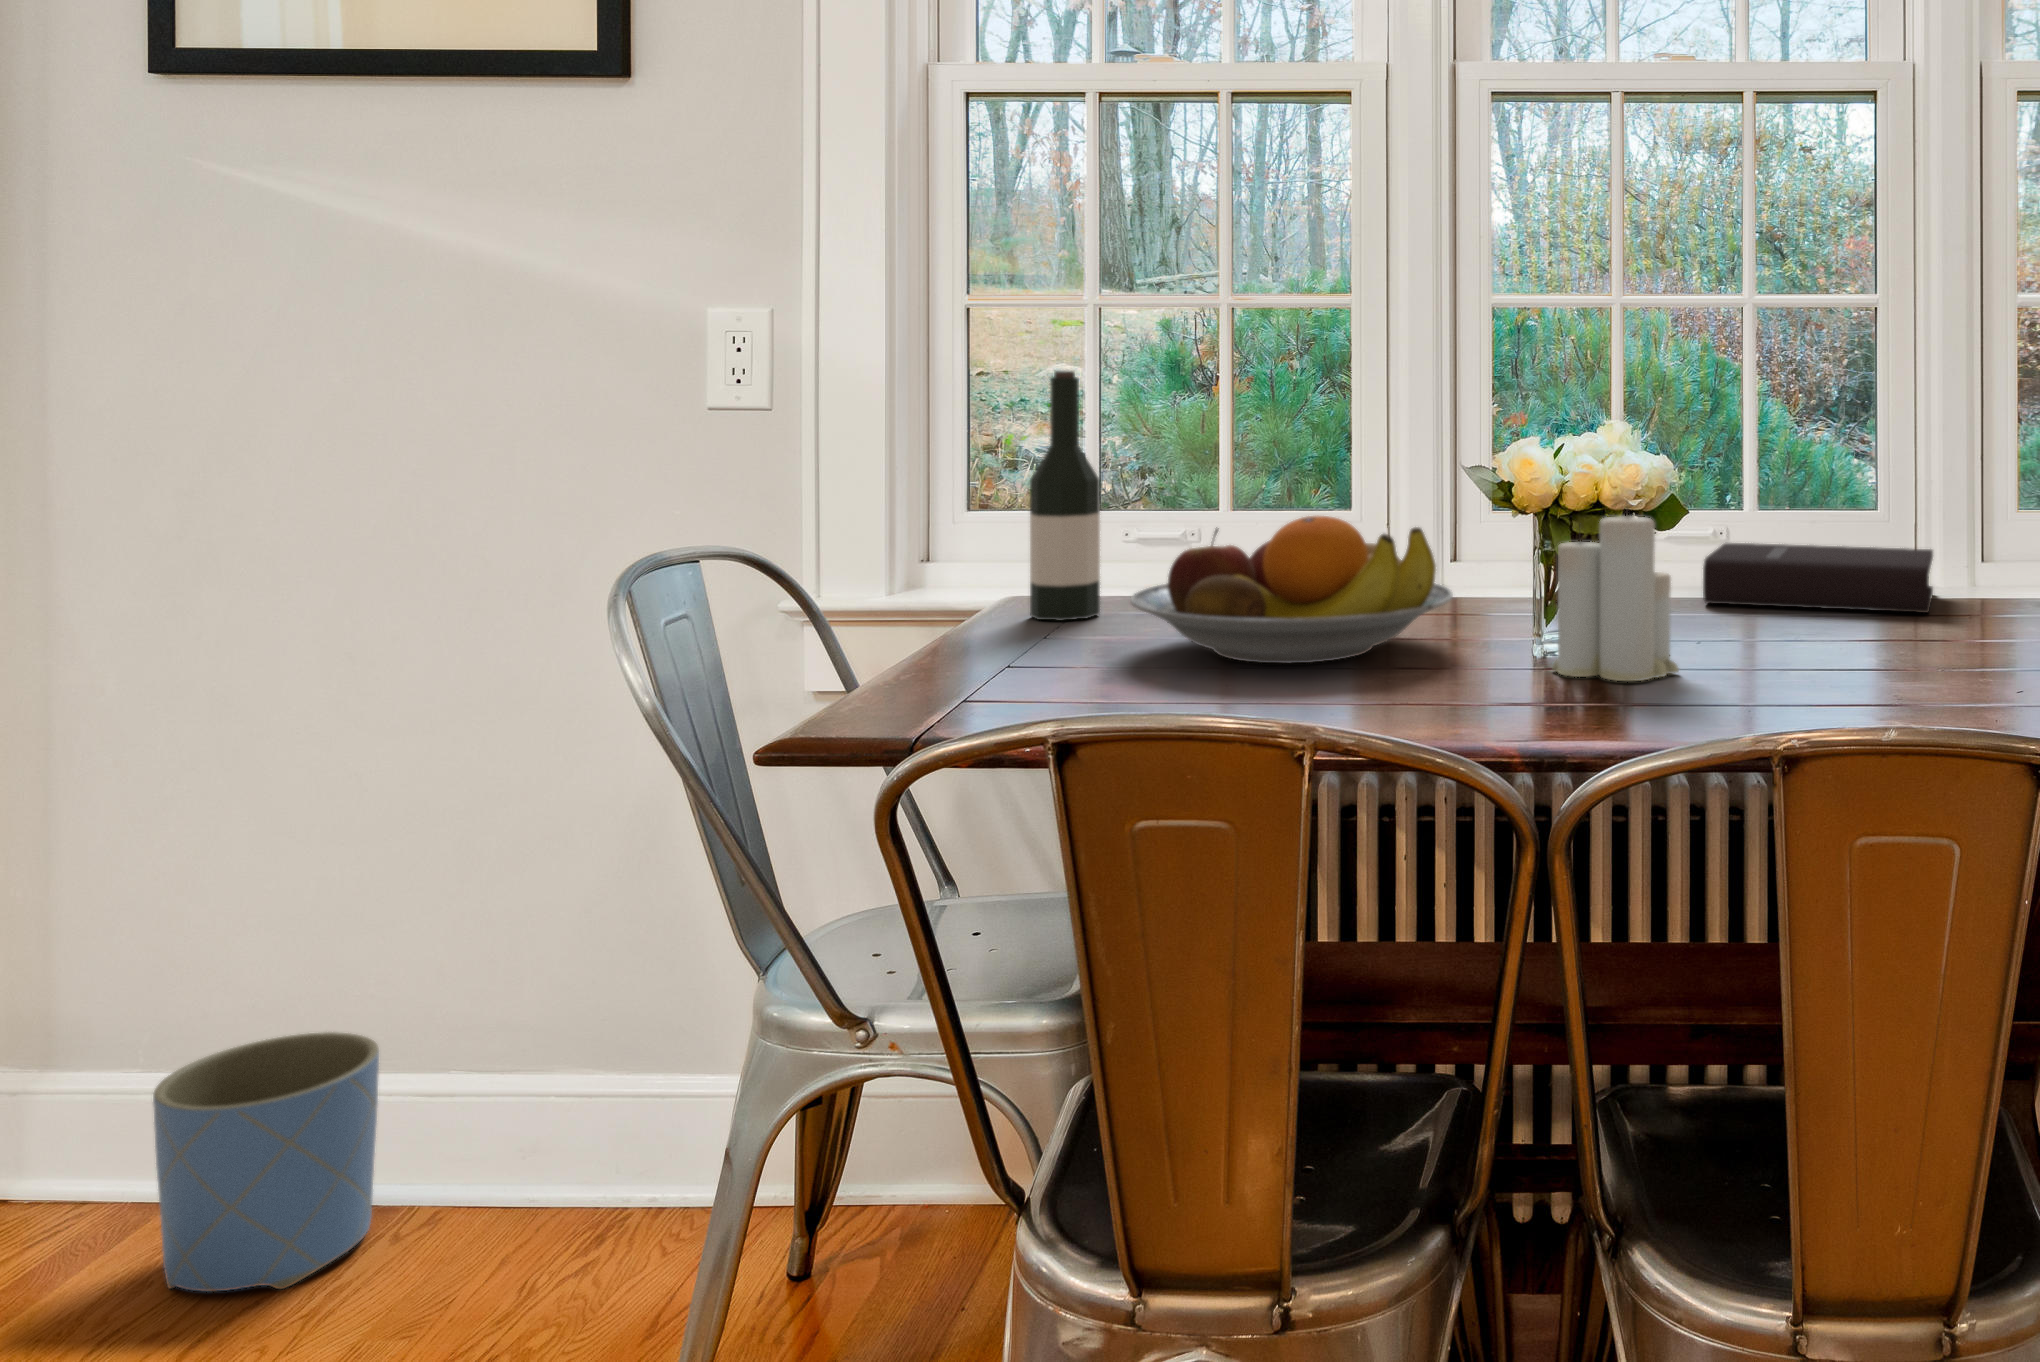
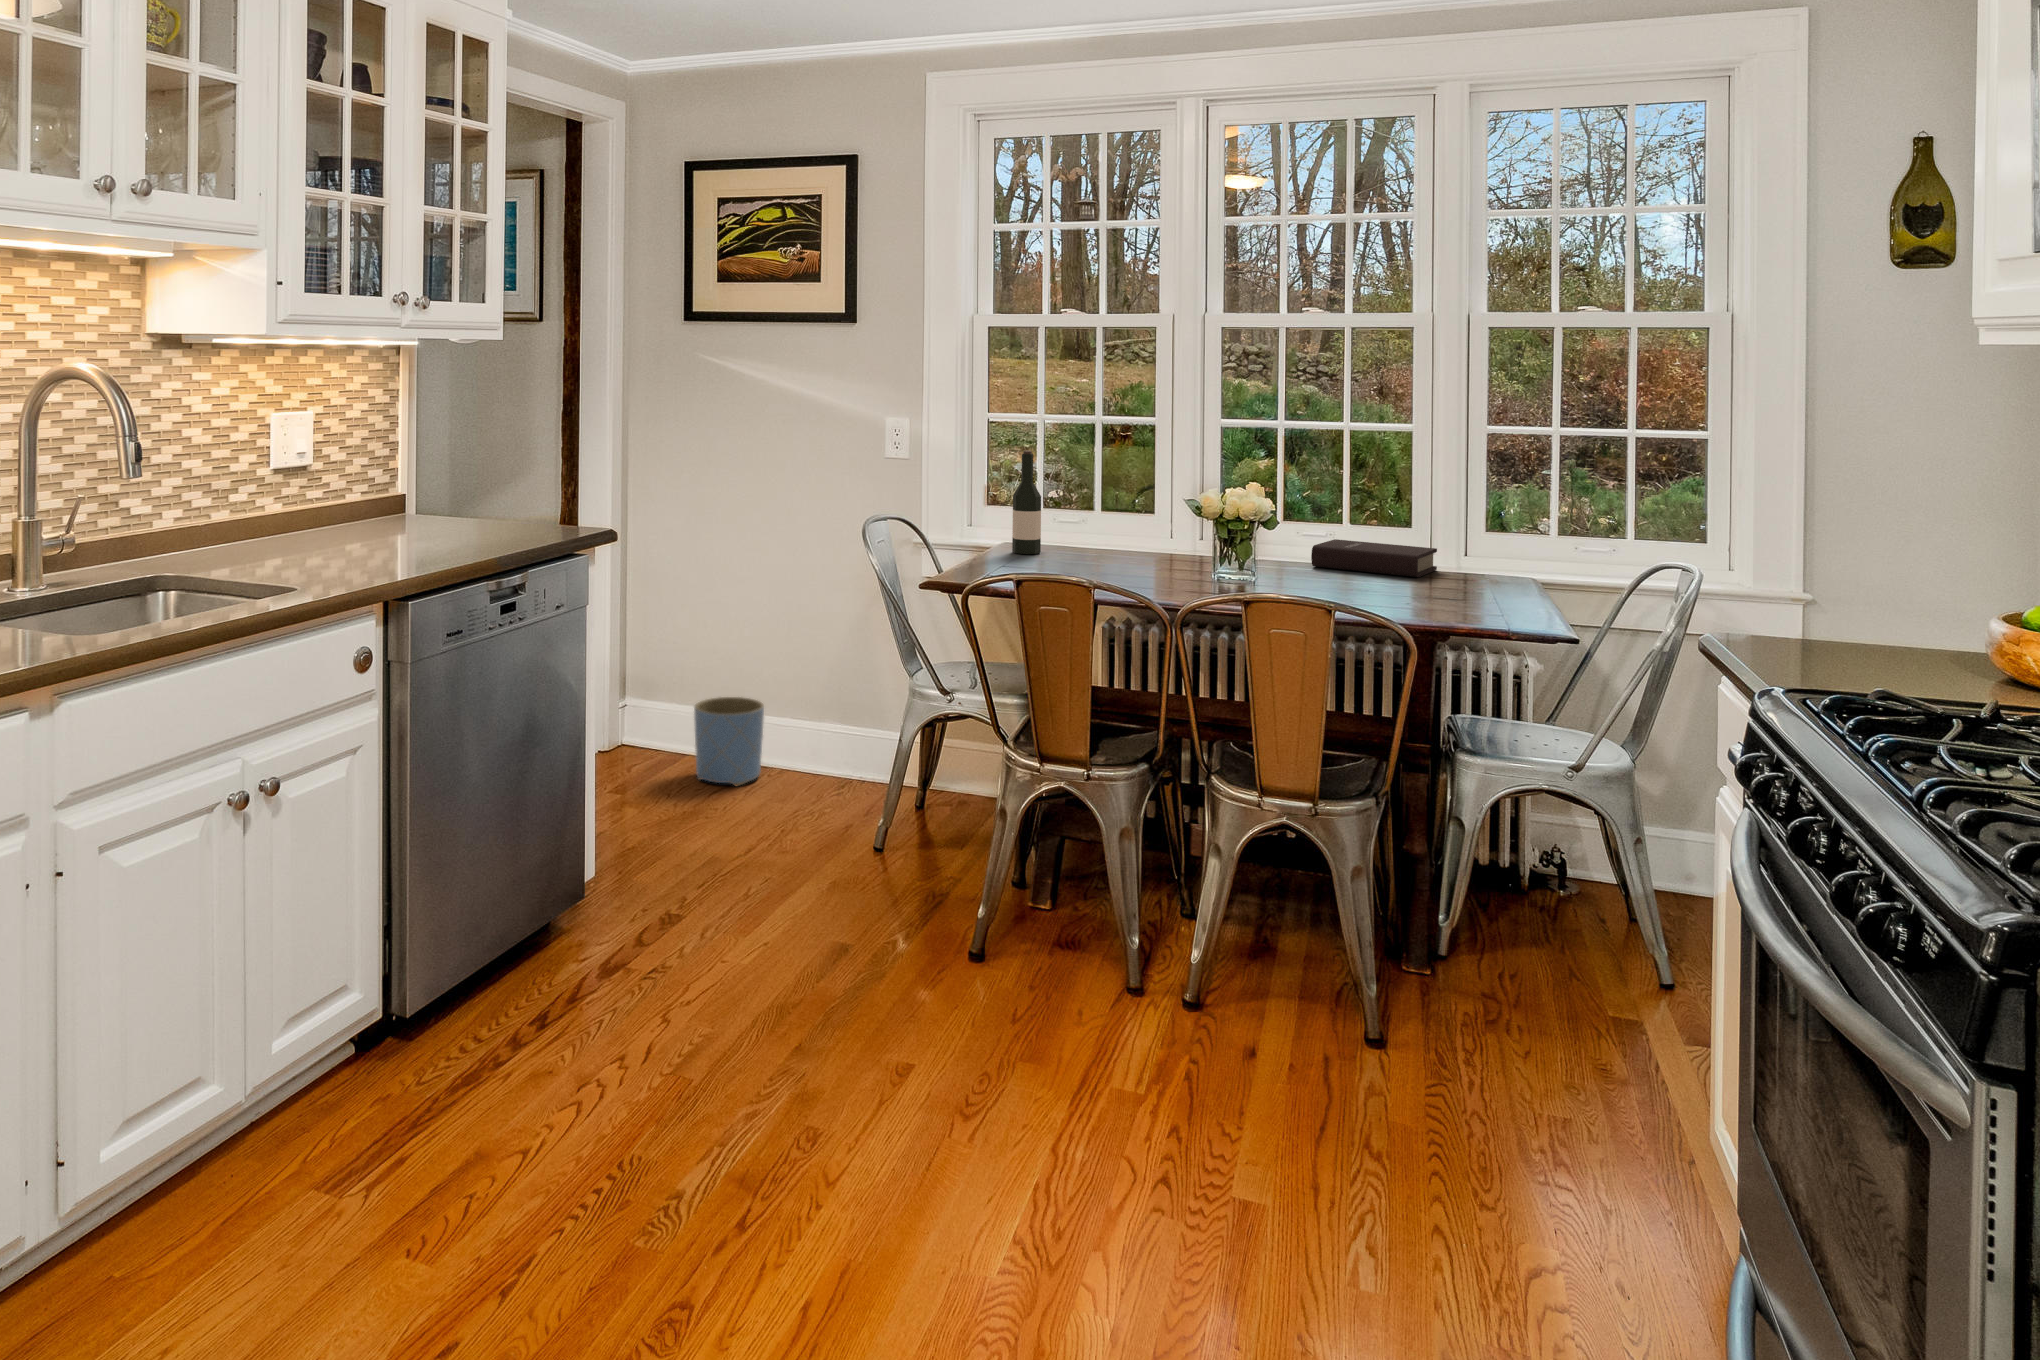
candle: present [1552,515,1679,681] -> none [1216,518,1269,591]
fruit bowl: present [1130,516,1453,663] -> none [1051,518,1182,575]

